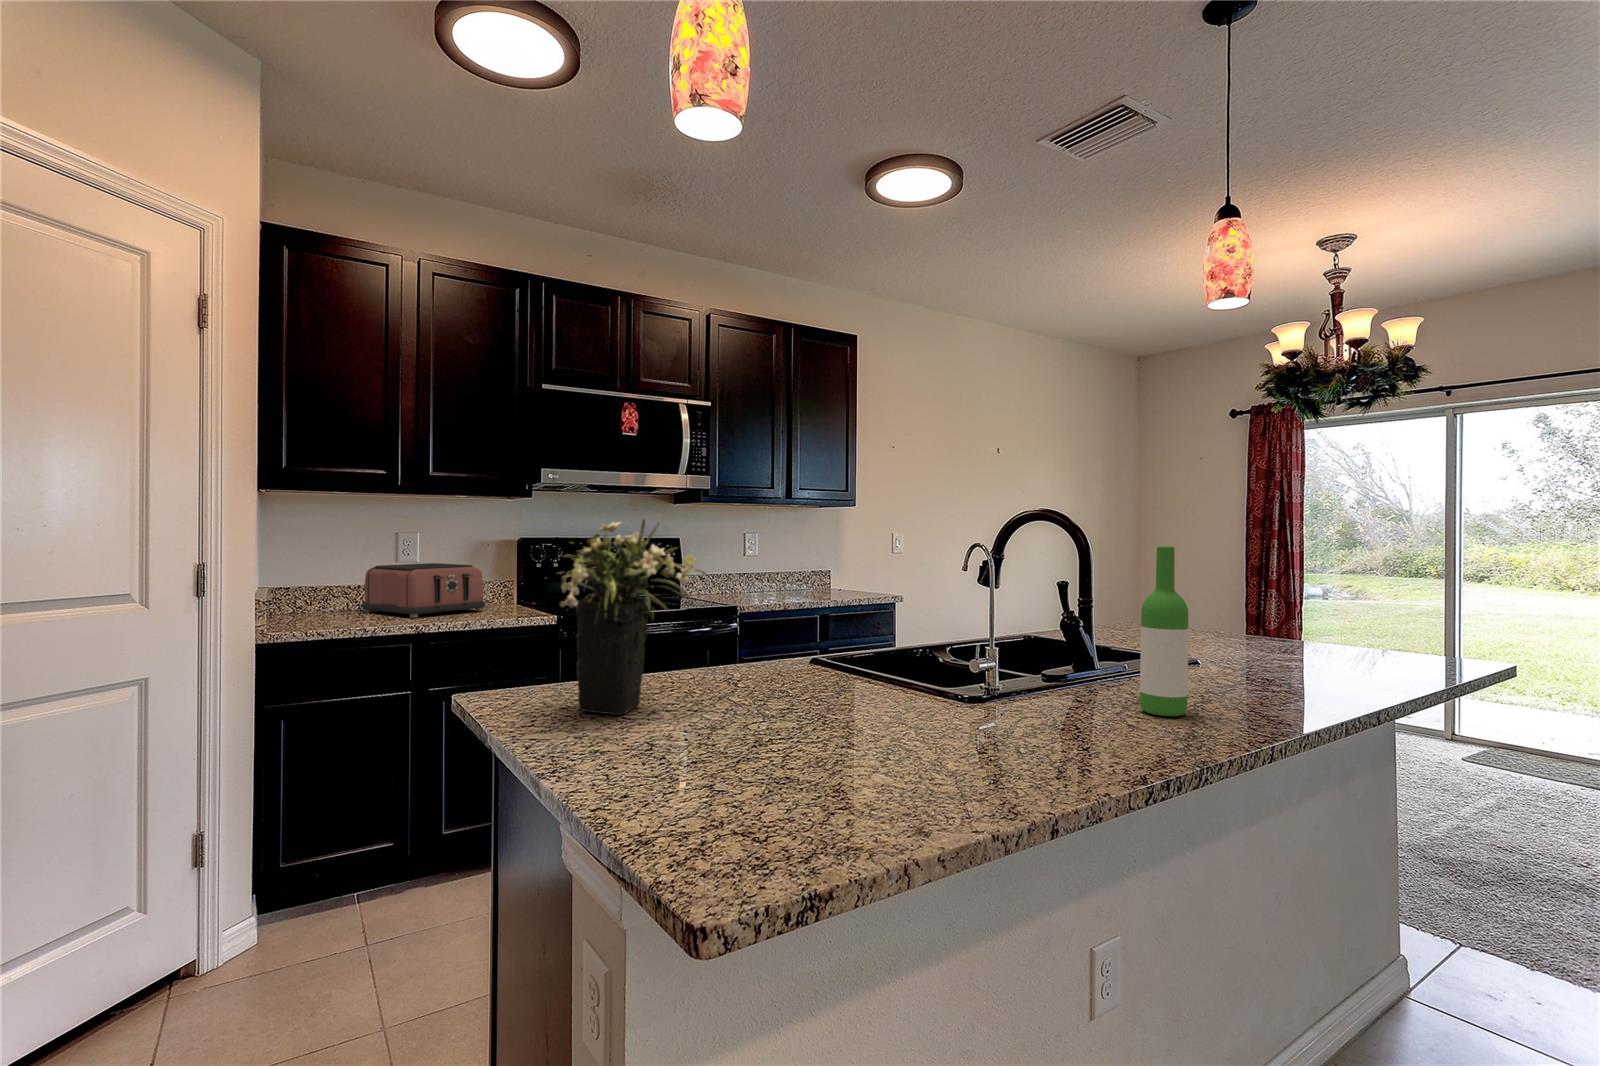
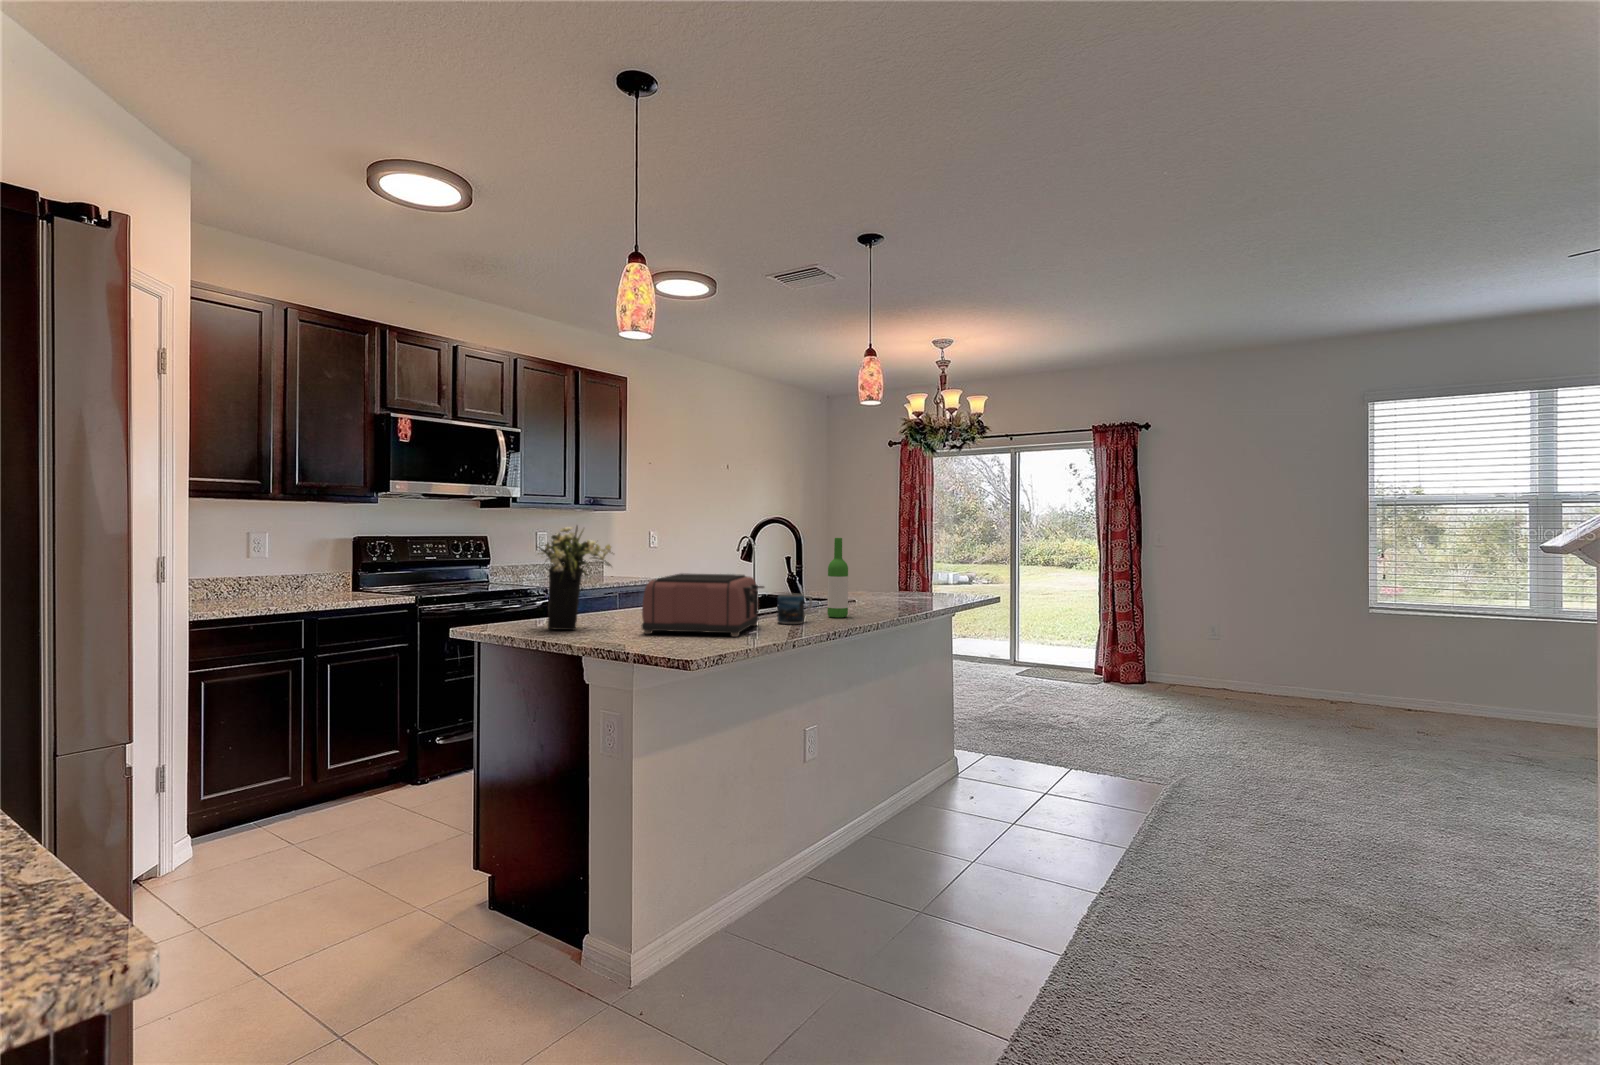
toaster: present [362,563,485,618] -> present [642,574,764,637]
mug: none [1025,662,1104,734] -> present [777,593,812,624]

